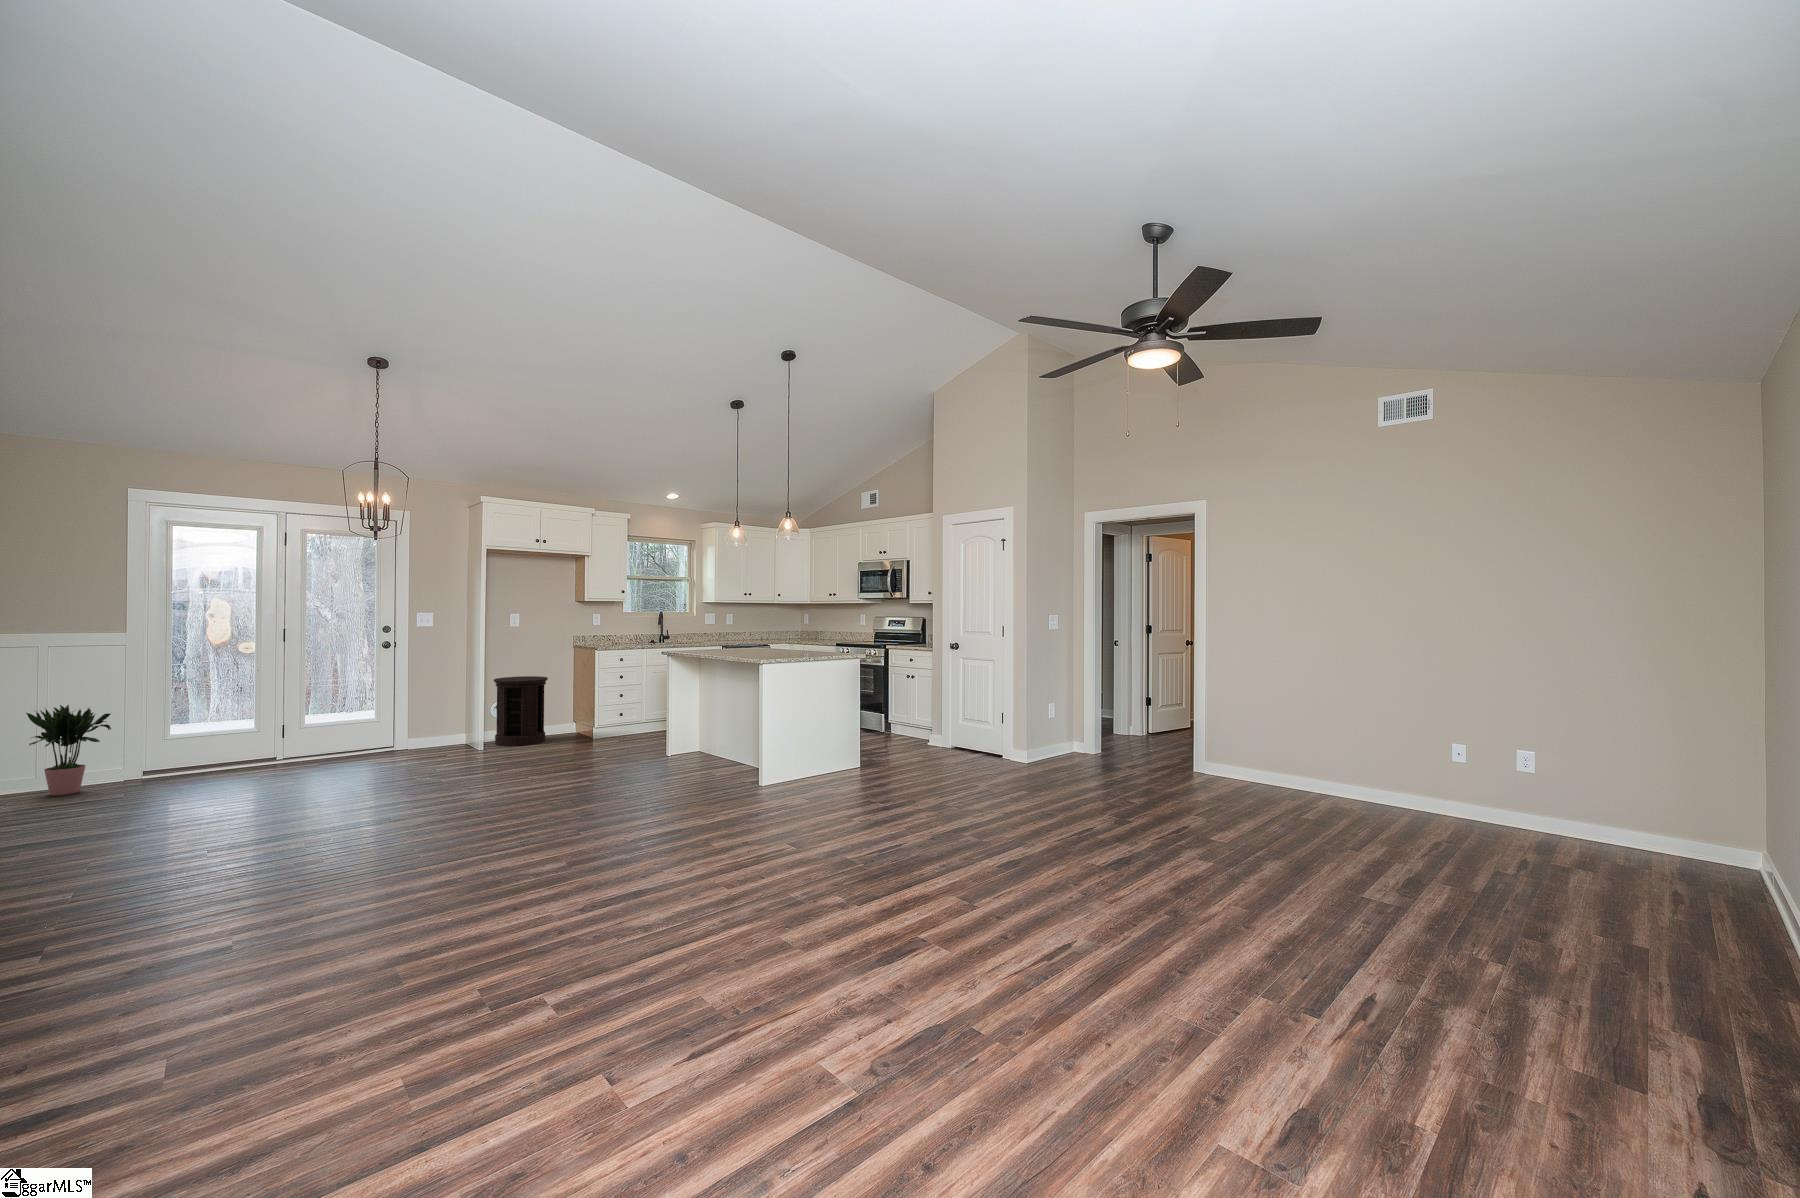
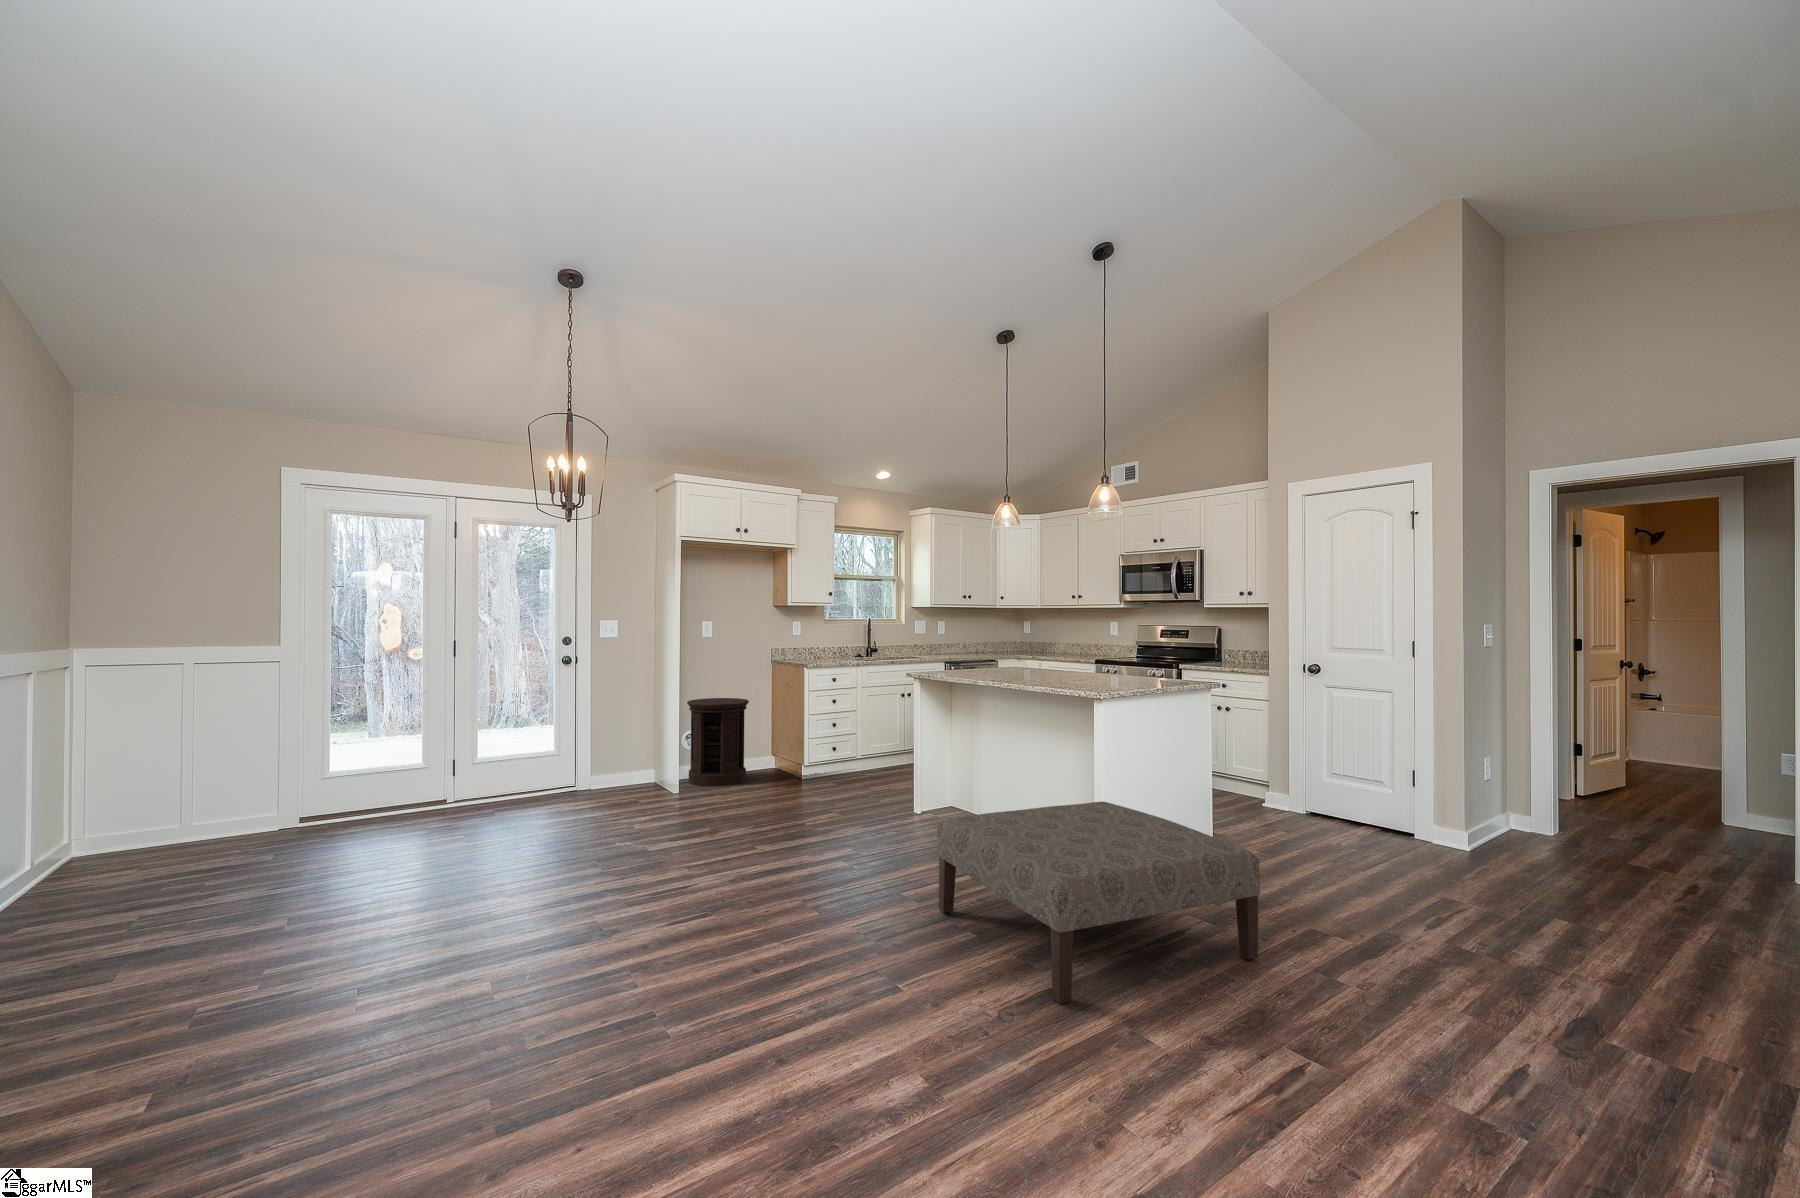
potted plant: present [26,705,111,795] -> none [165,729,270,848]
ottoman: none [628,739,815,850] -> present [937,801,1260,1004]

